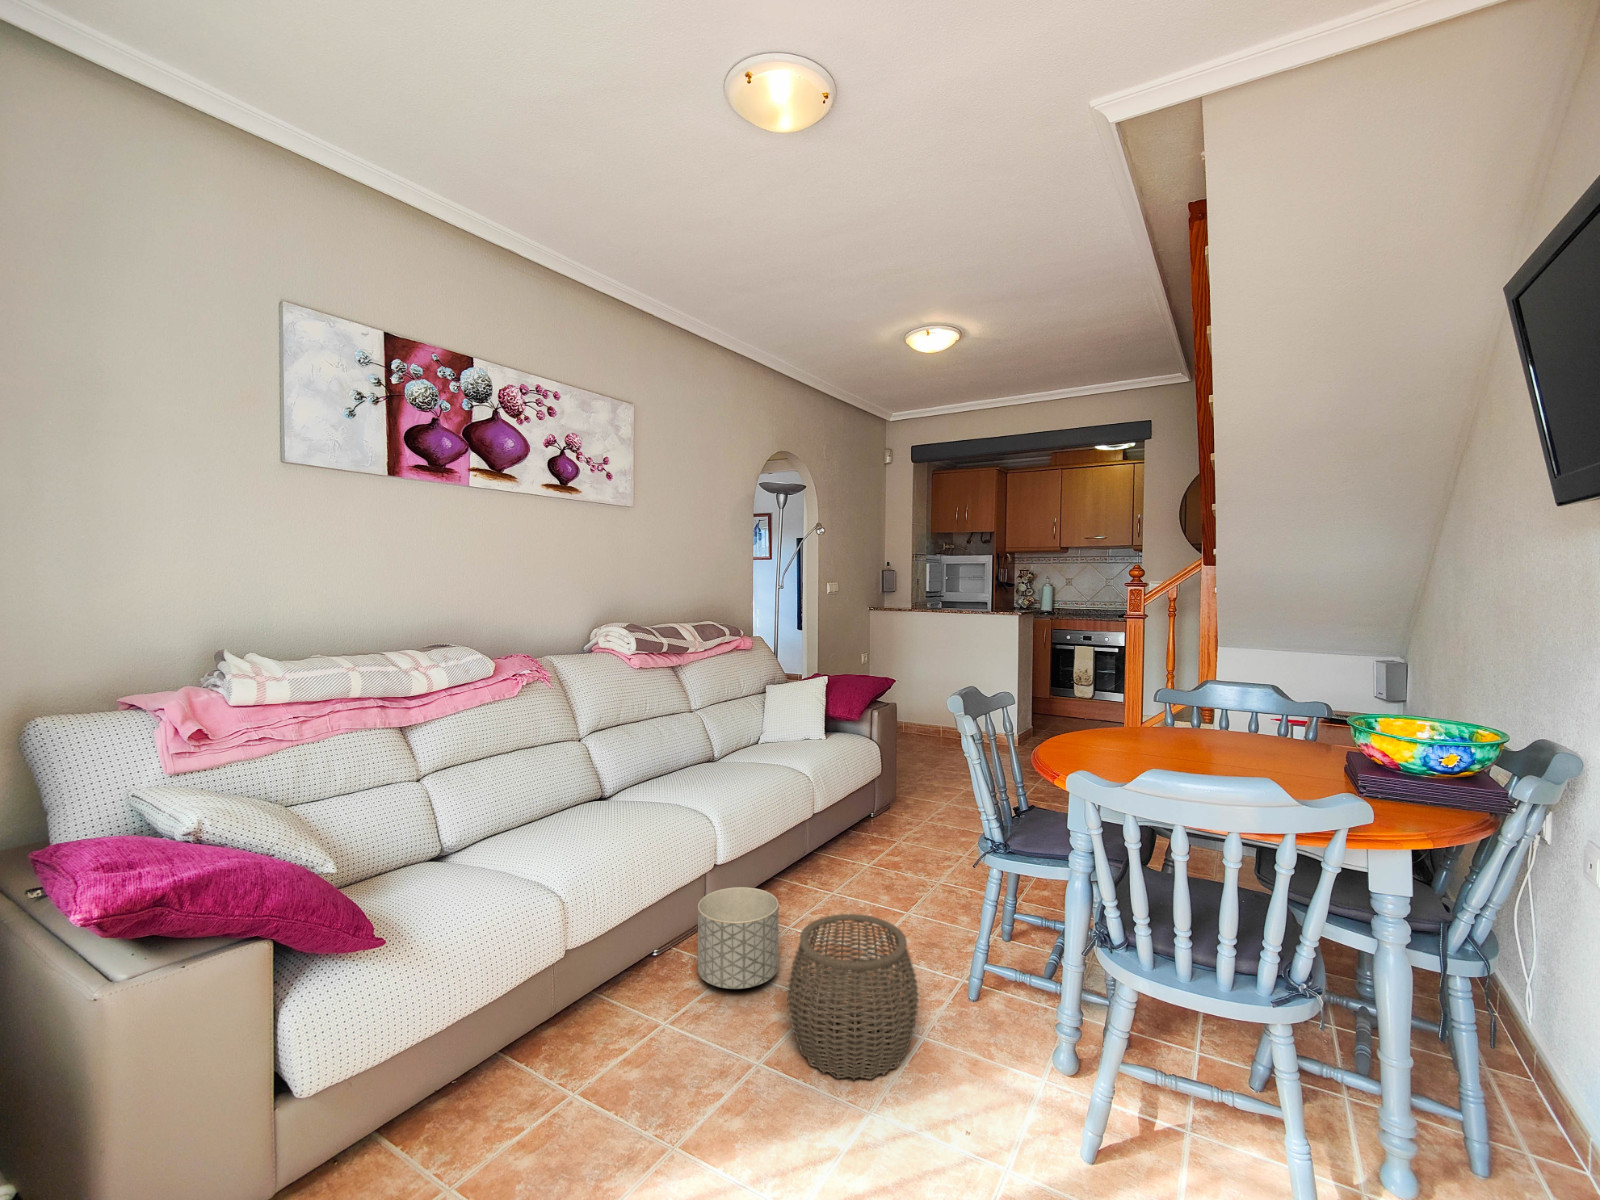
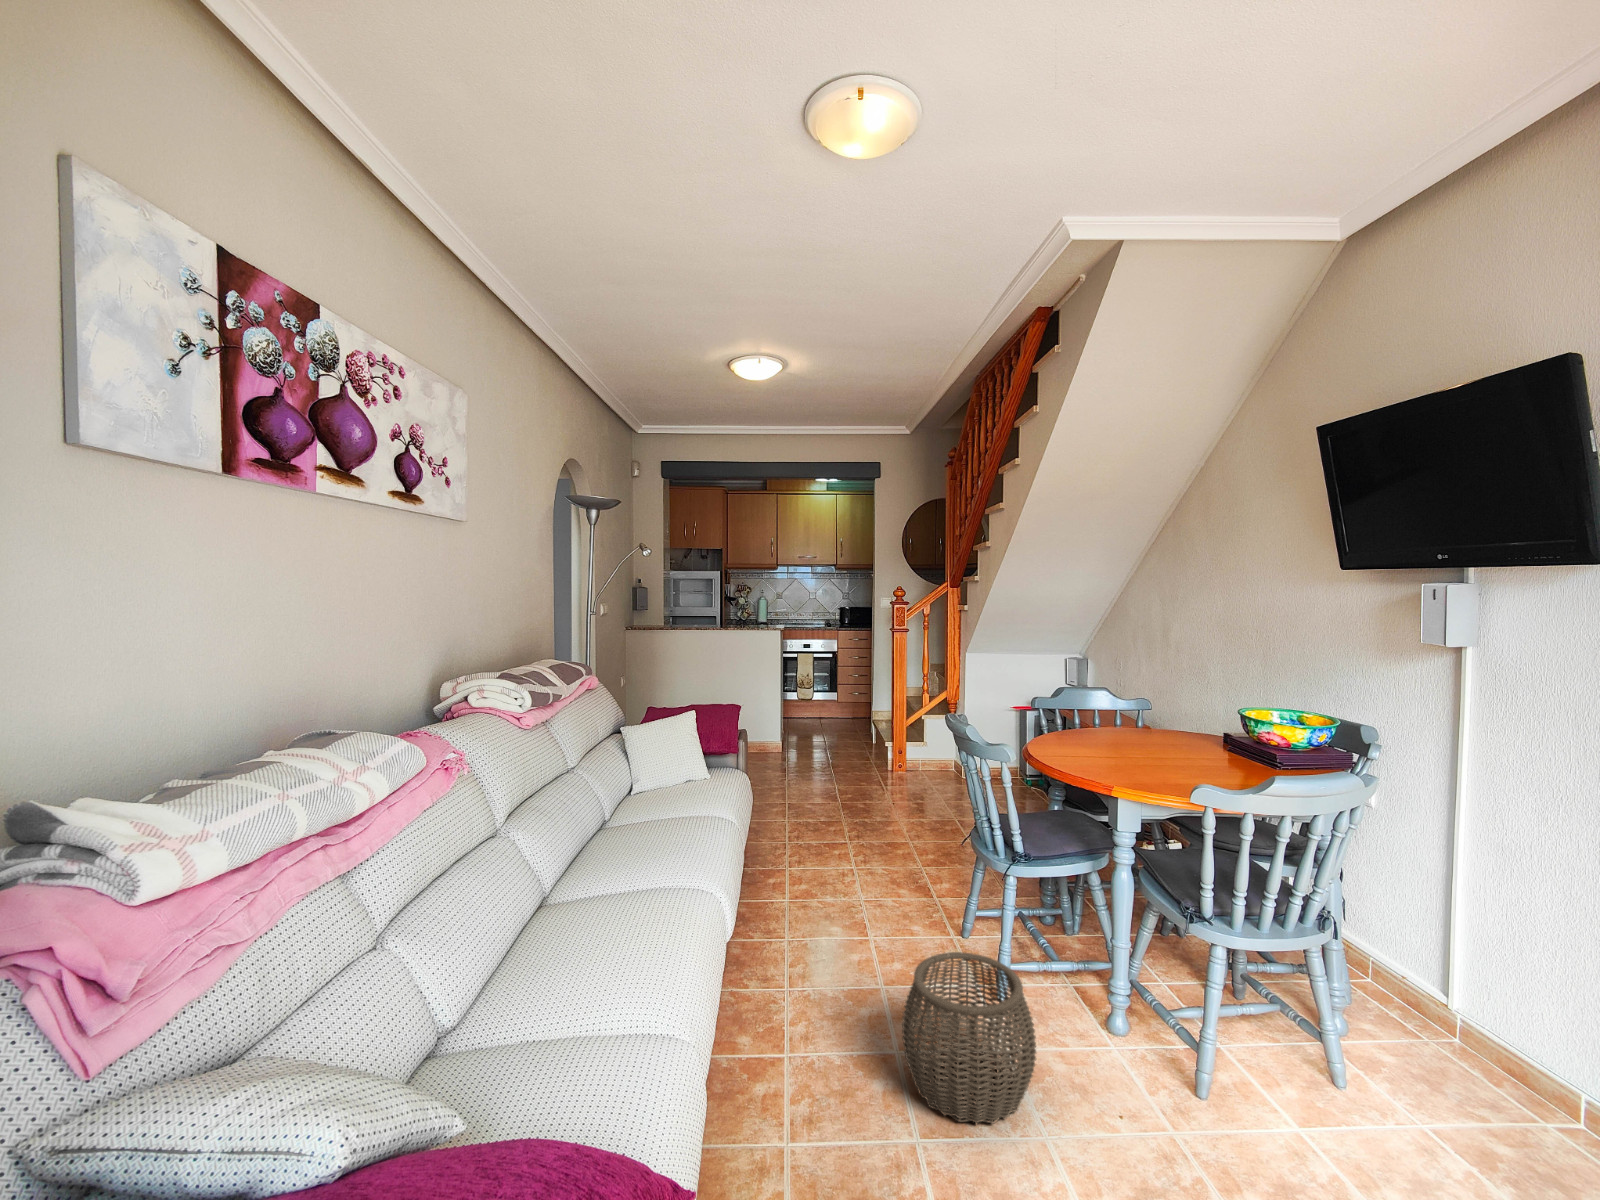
planter: present [698,887,779,989] -> none [753,957,842,1080]

